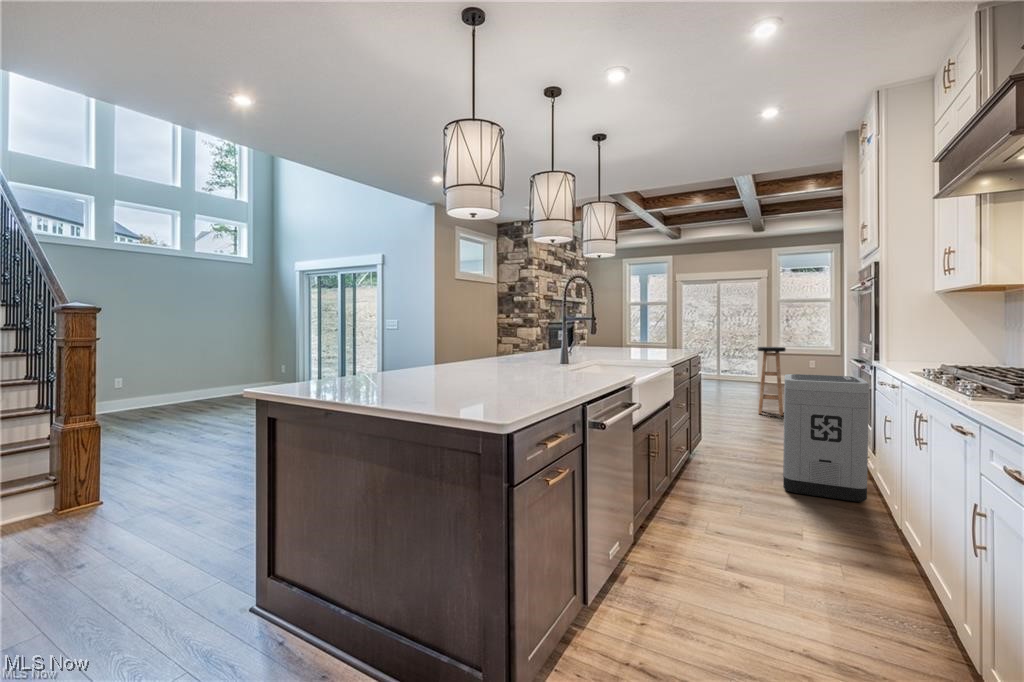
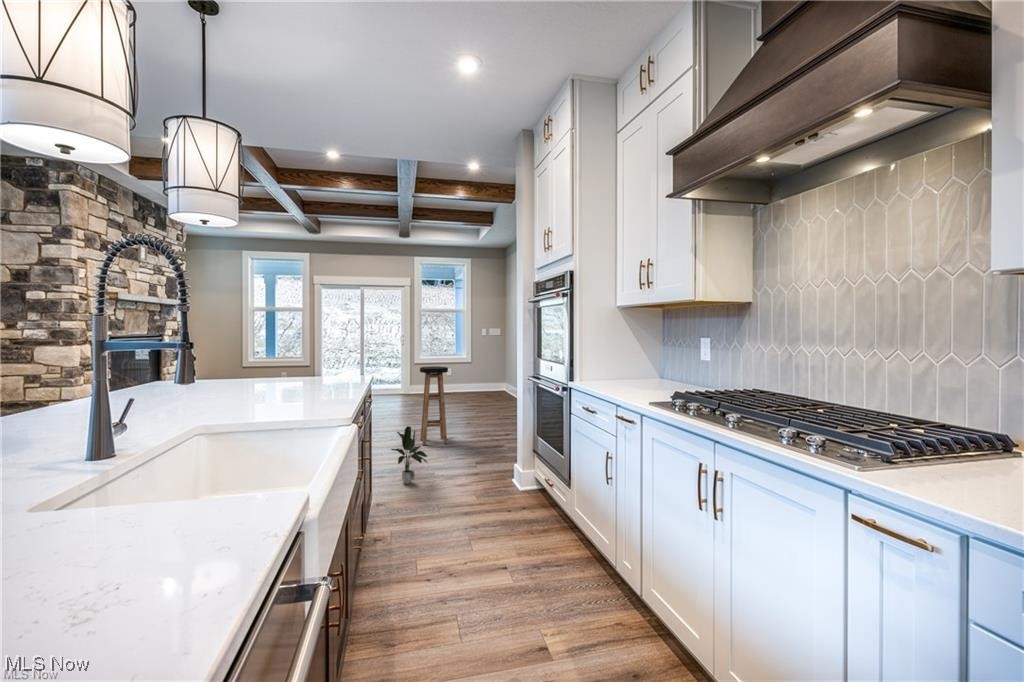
trash can: present [783,374,869,502] -> none [494,418,597,590]
potted plant: none [718,388,751,433] -> present [391,426,427,484]

